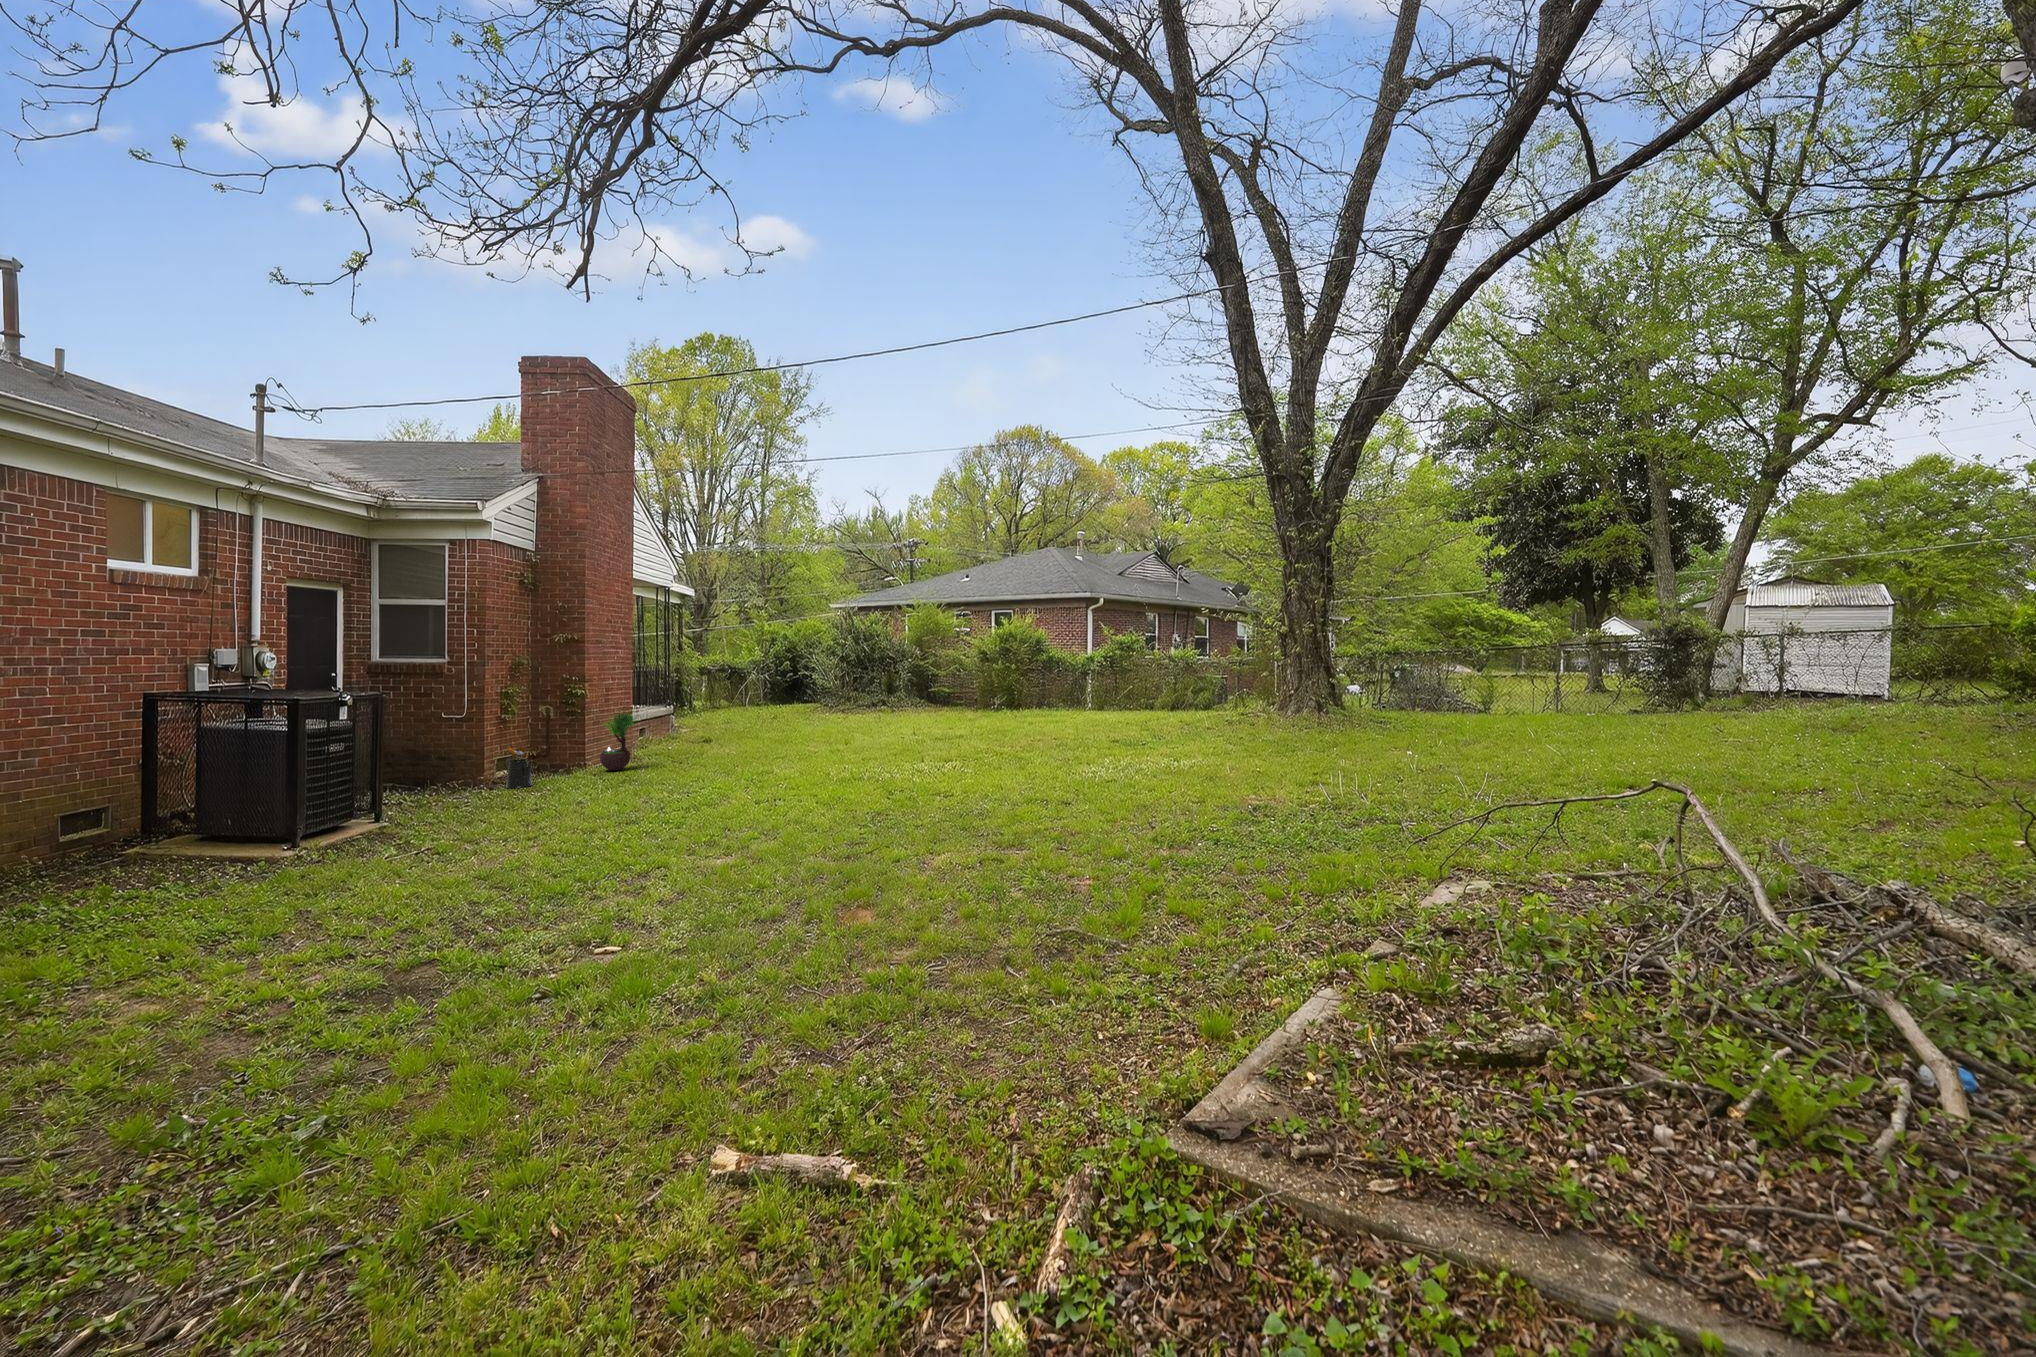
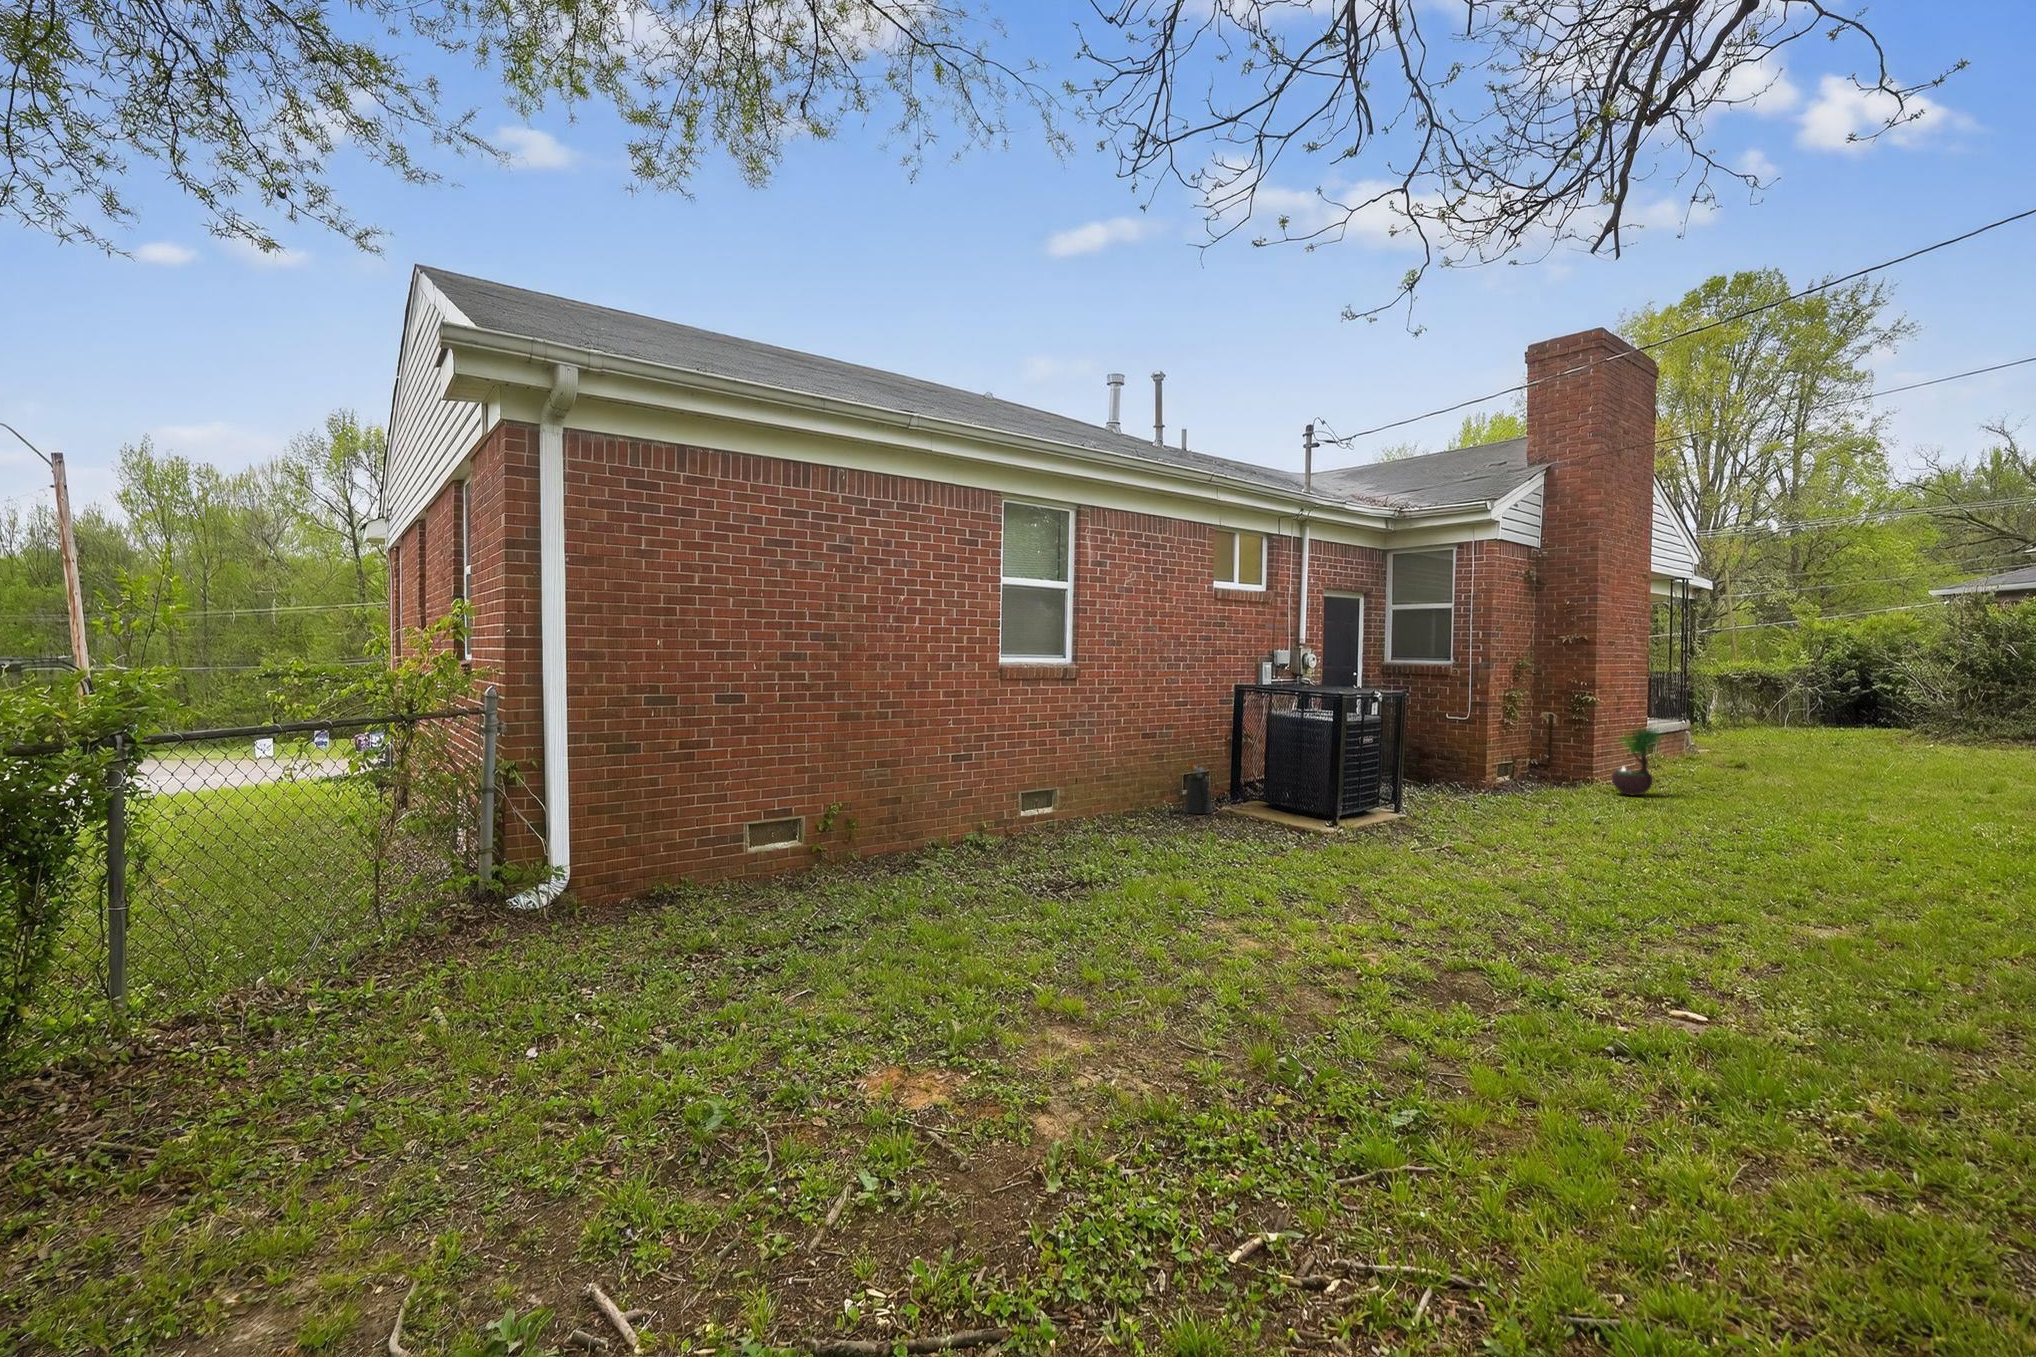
watering can: present [505,748,533,788] -> present [1184,762,1213,814]

